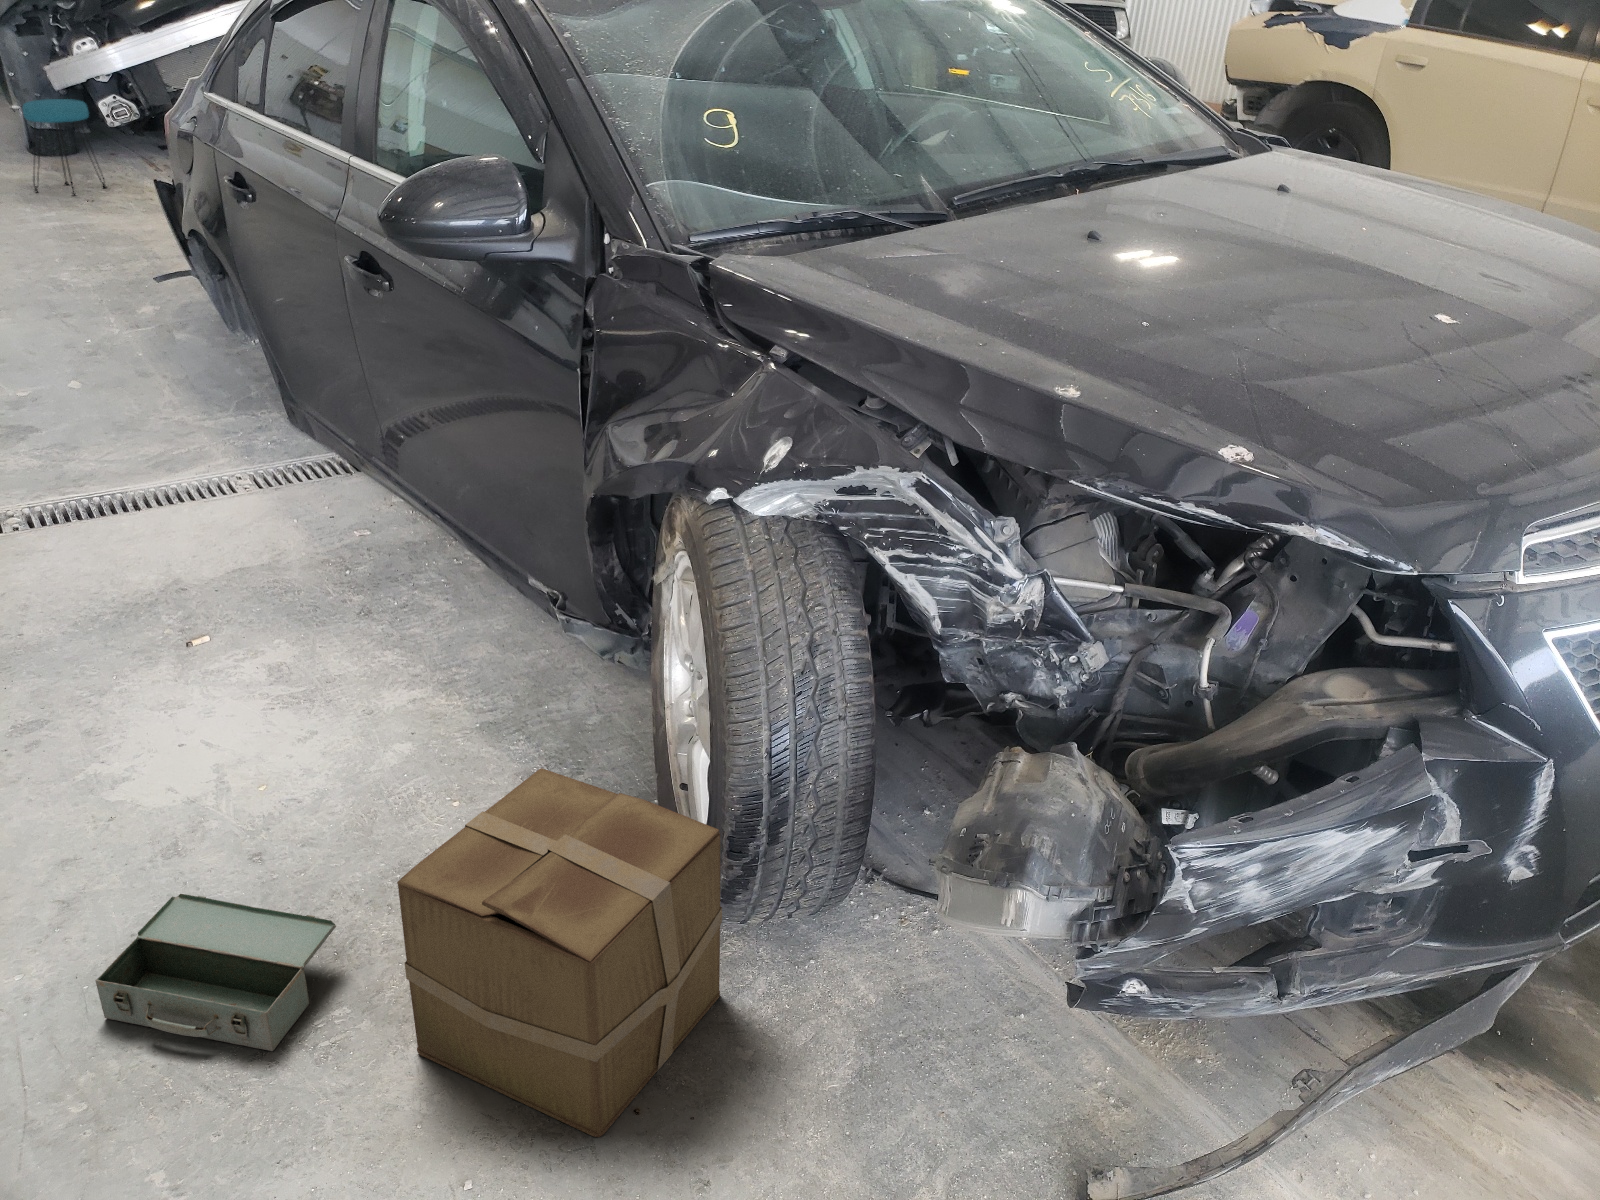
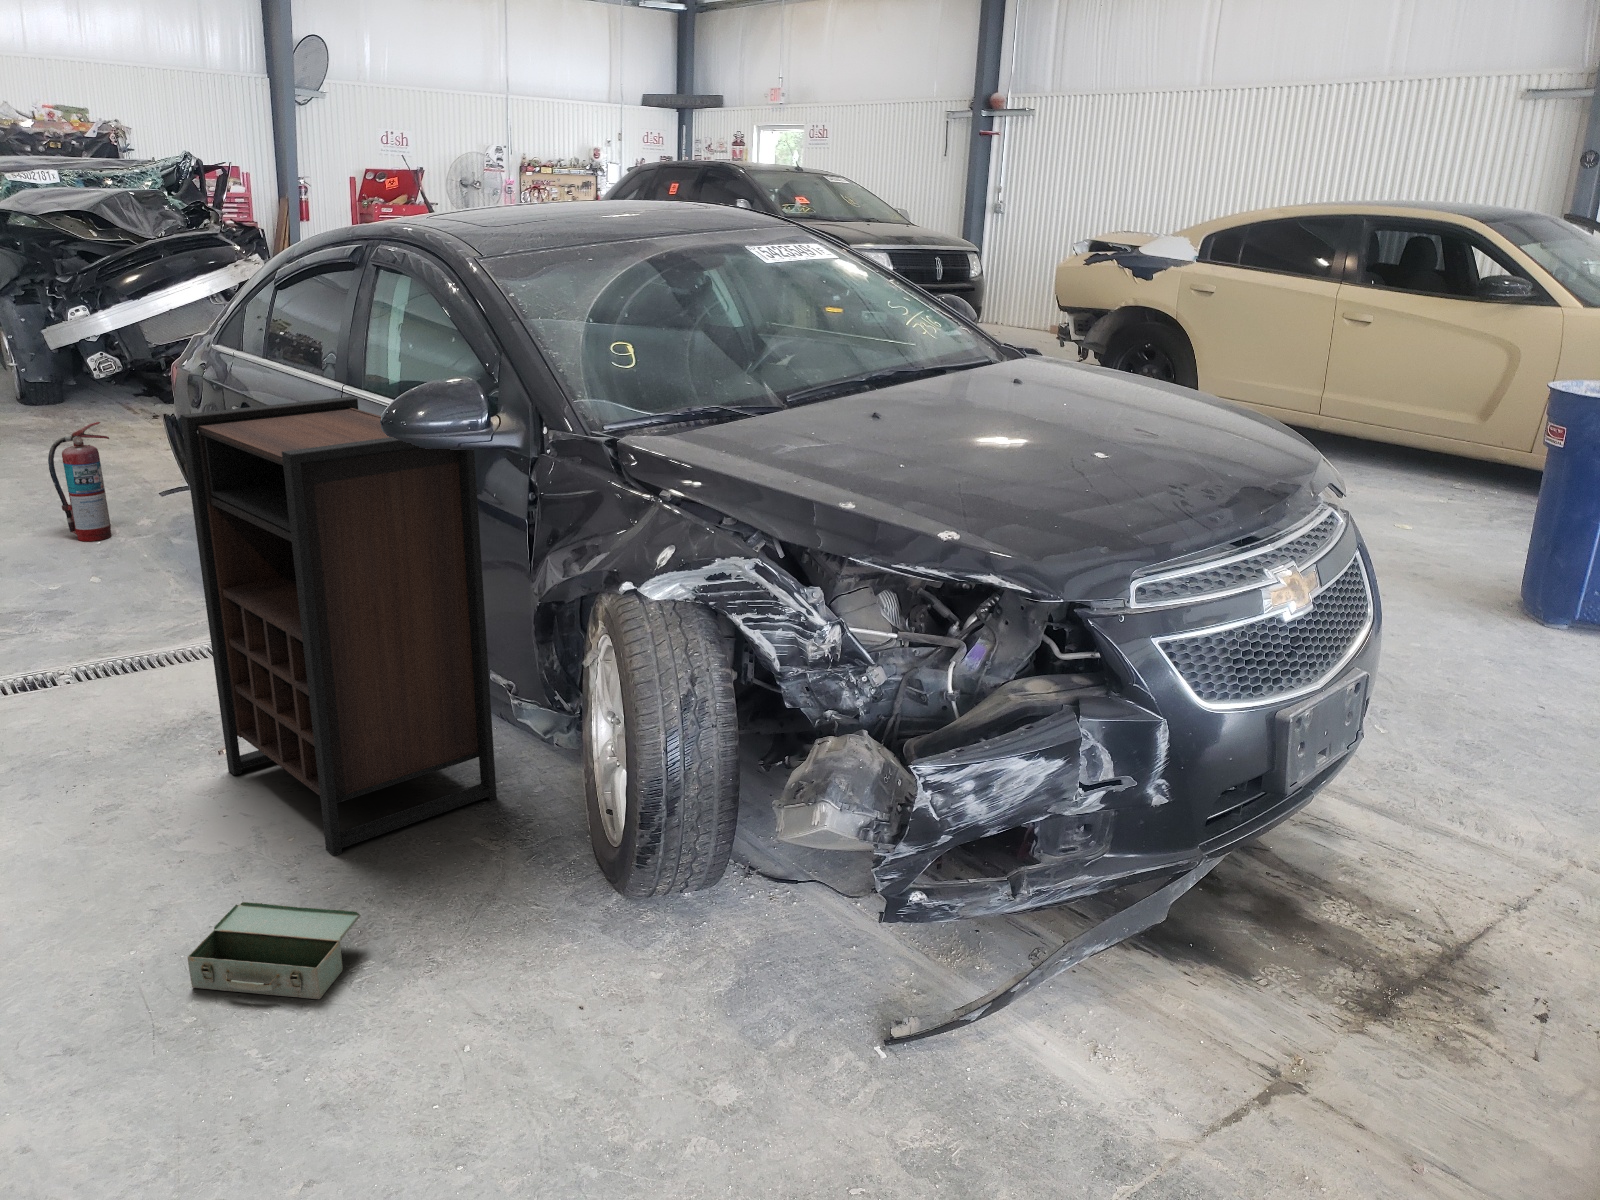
stool: present [22,99,107,195] -> none [23,357,94,435]
shelving unit: none [111,174,539,813] -> present [180,397,497,856]
fire extinguisher: none [25,186,106,335] -> present [48,422,111,541]
cardboard box: present [397,768,722,1137] -> none [414,791,641,1033]

